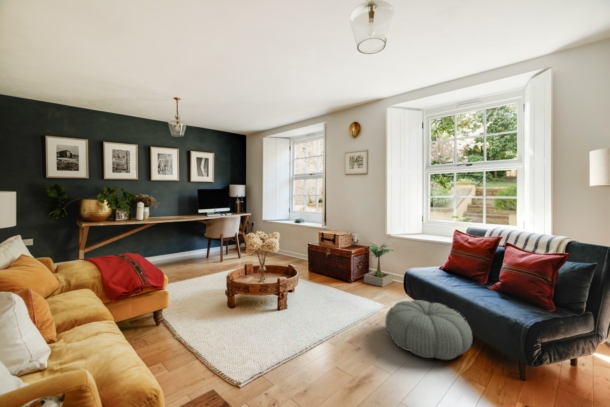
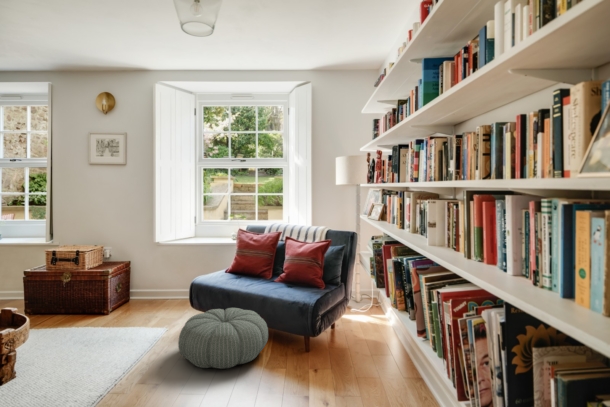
potted plant: present [364,244,393,287] -> none [128,253,169,309]

